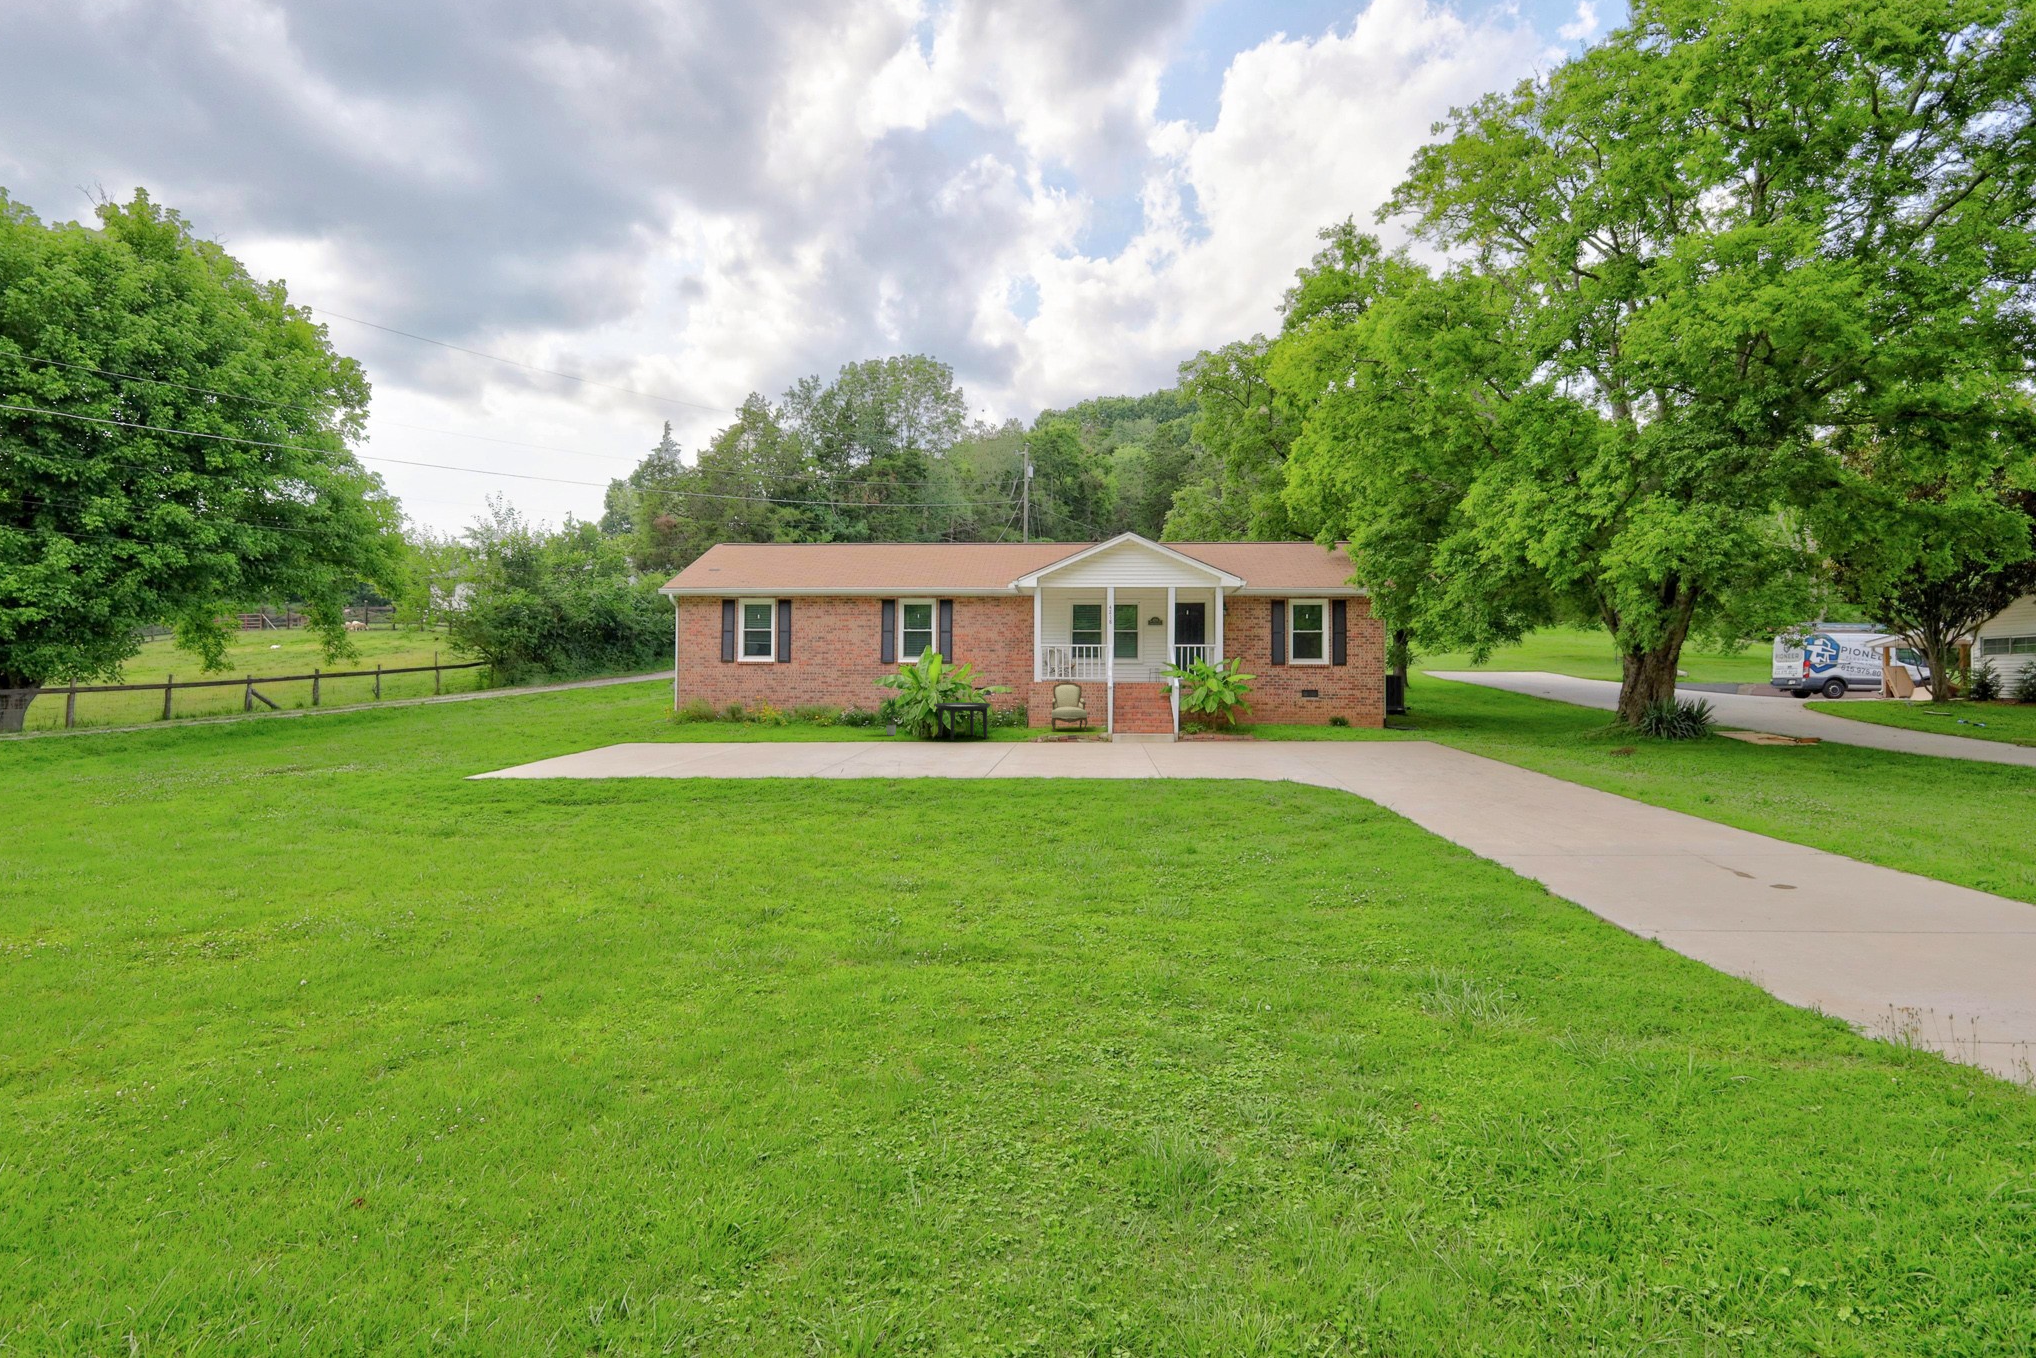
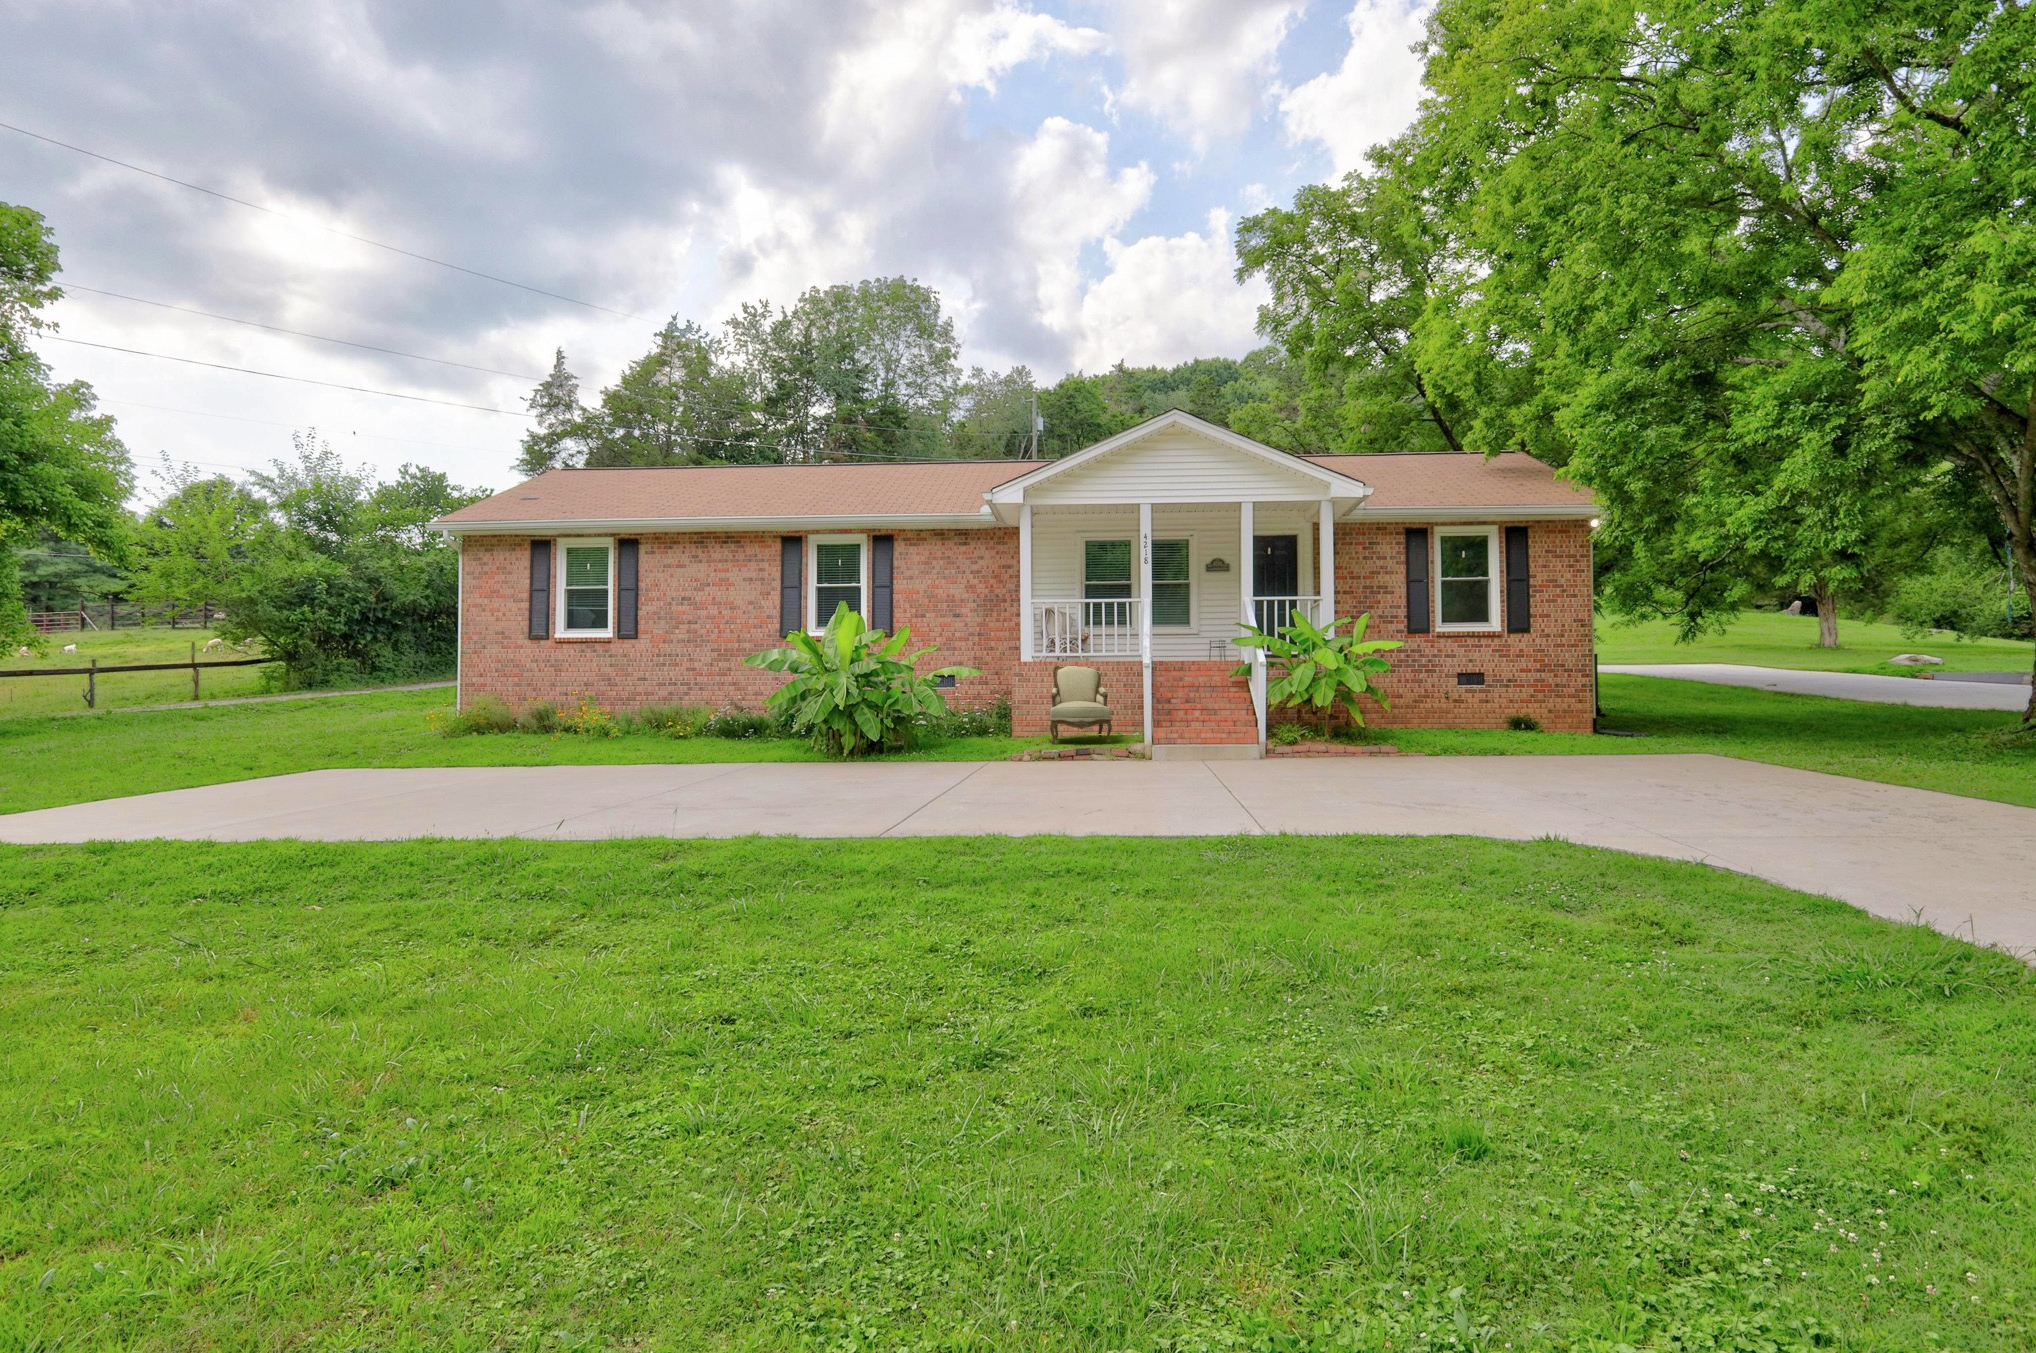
potted plant: present [885,698,899,735] -> none [748,685,792,754]
round table: present [934,702,991,740] -> none [837,695,941,763]

